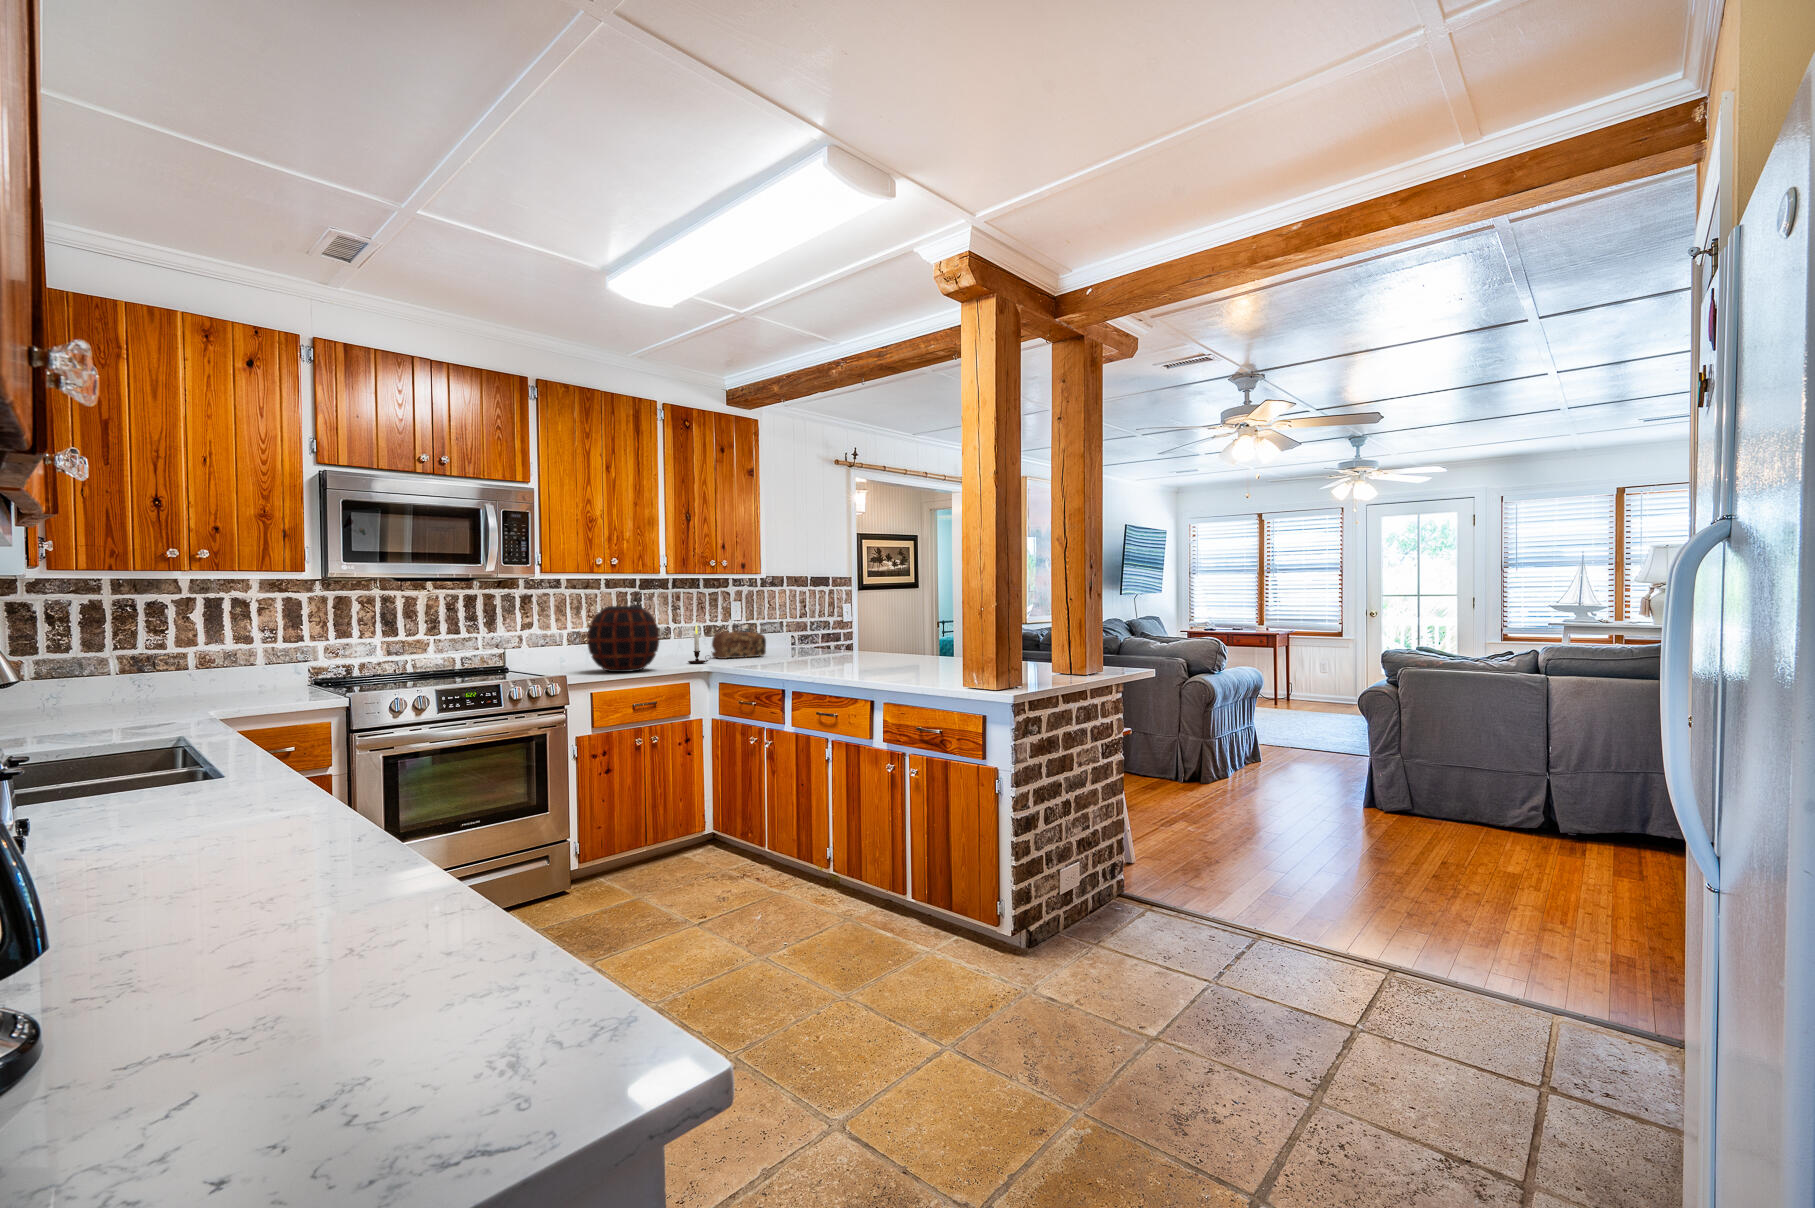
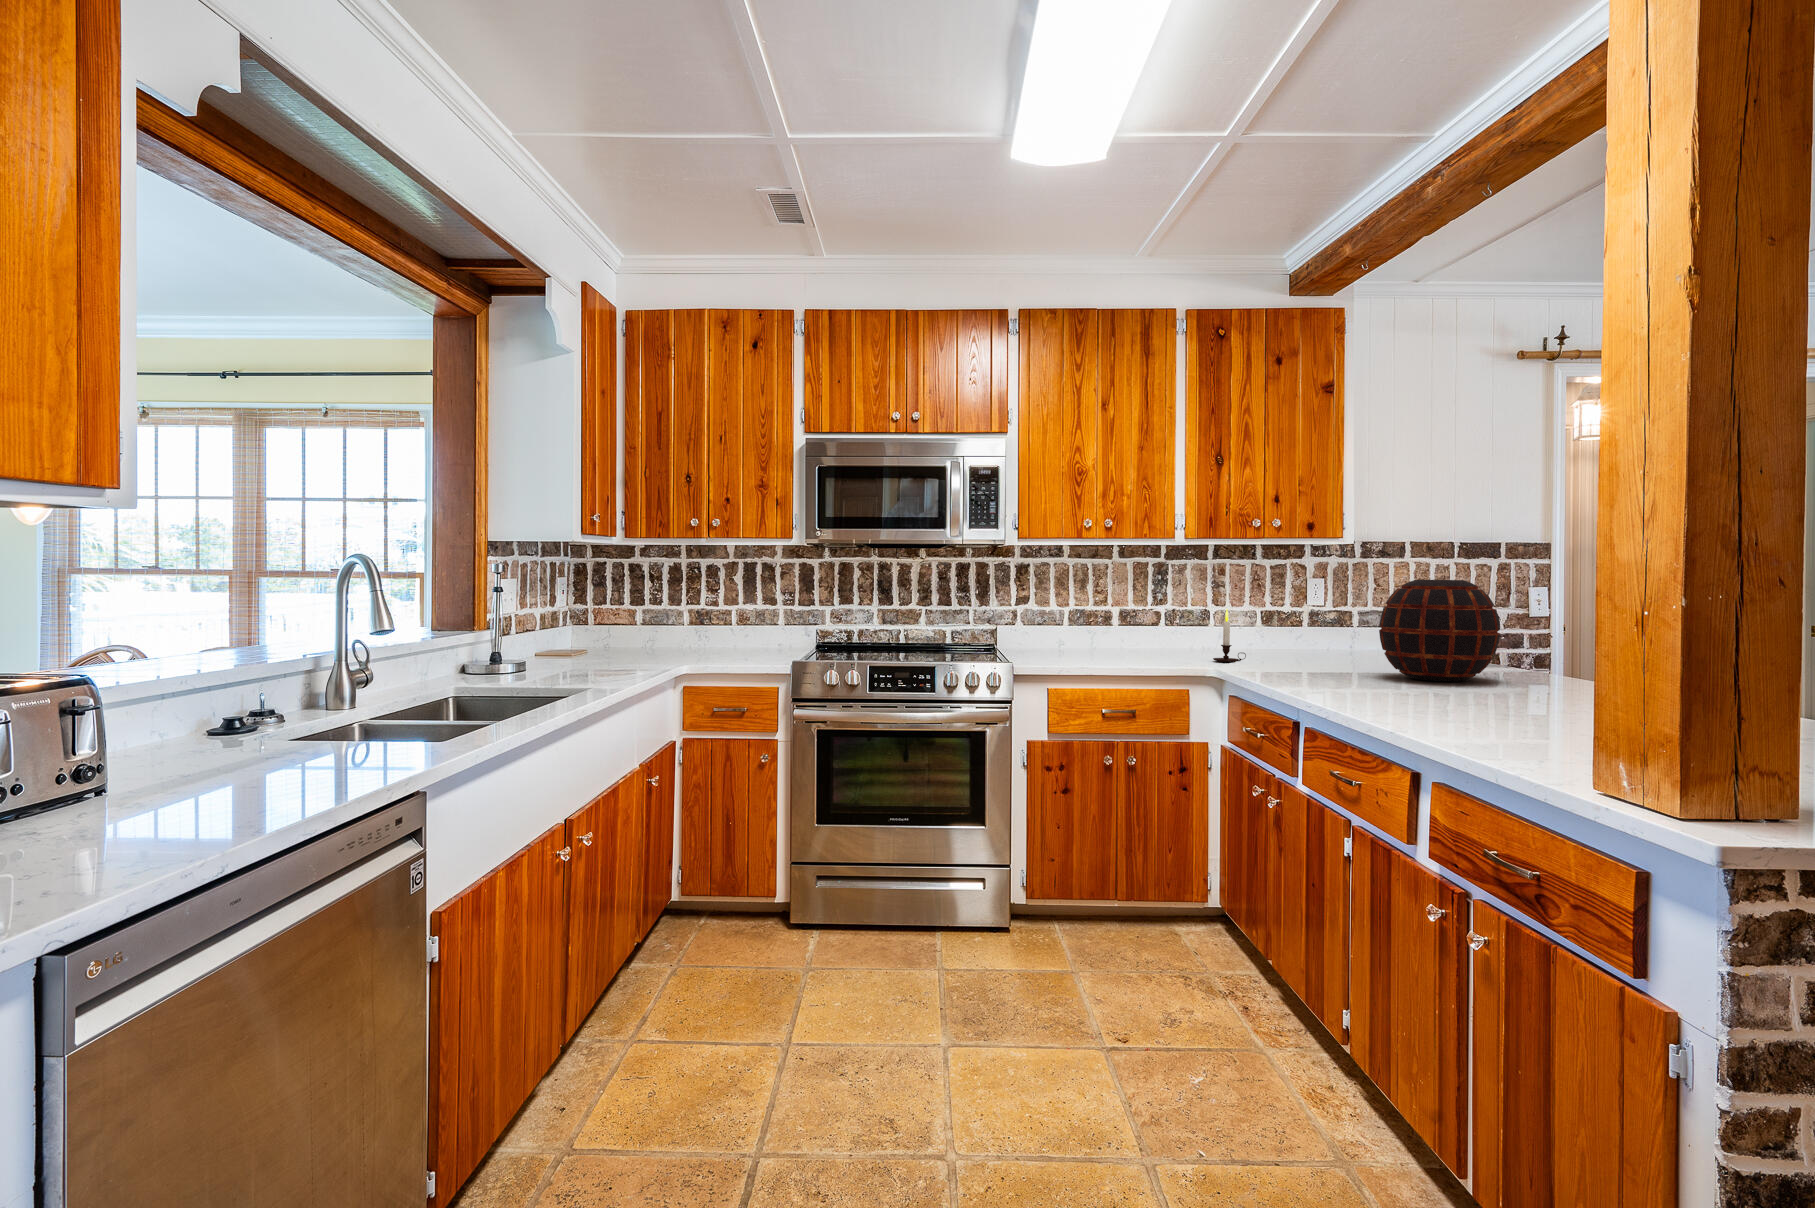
decorative vase: present [587,606,659,672] -> present [1379,580,1500,681]
bread loaf: present [711,631,766,659] -> none [1273,622,1355,661]

